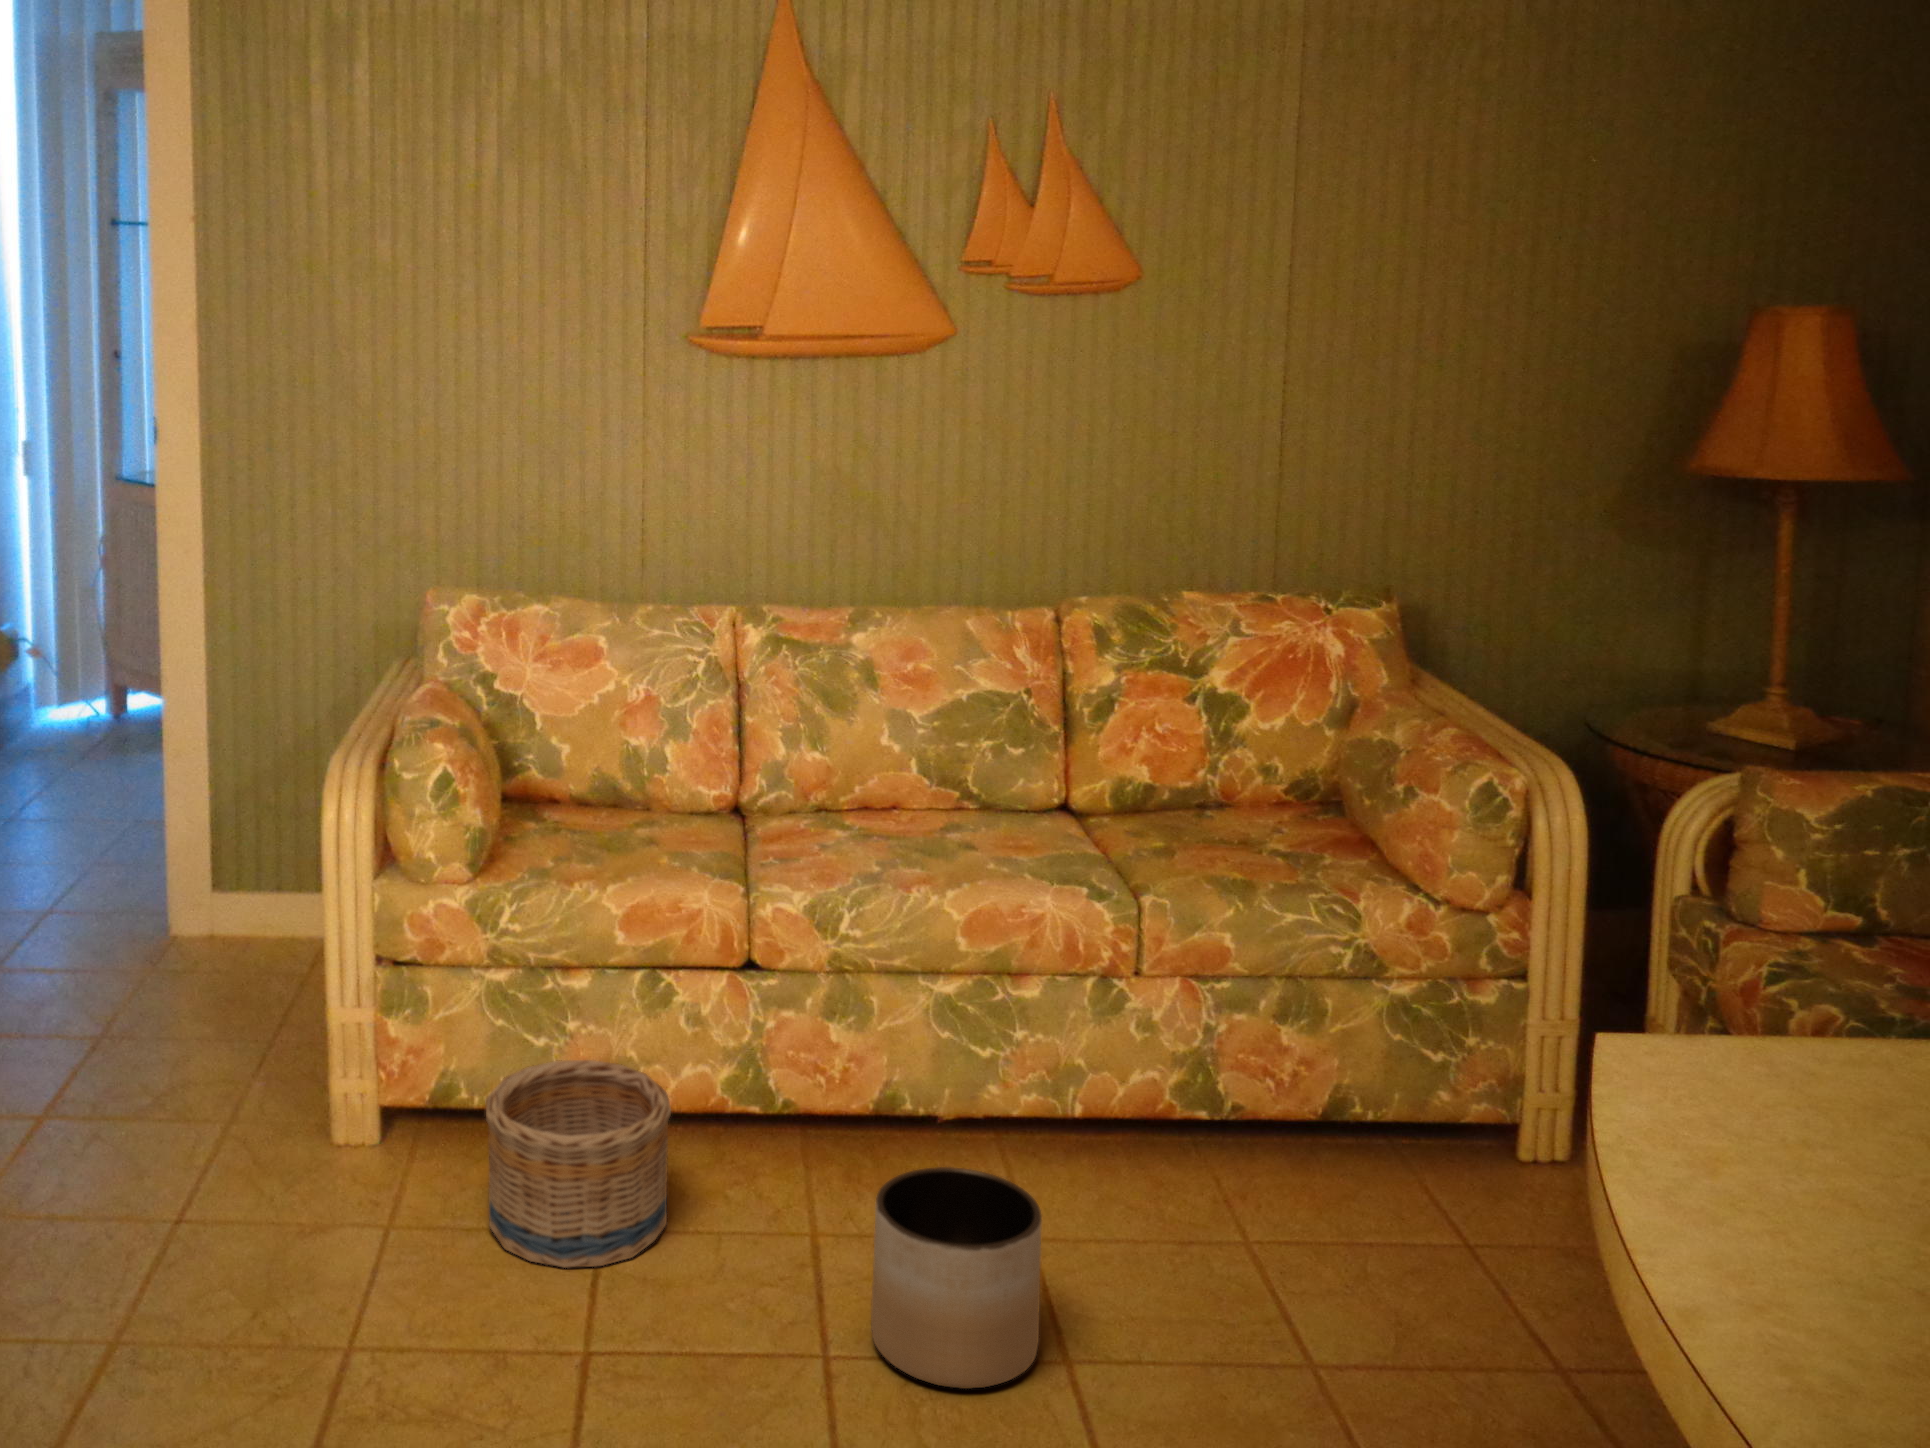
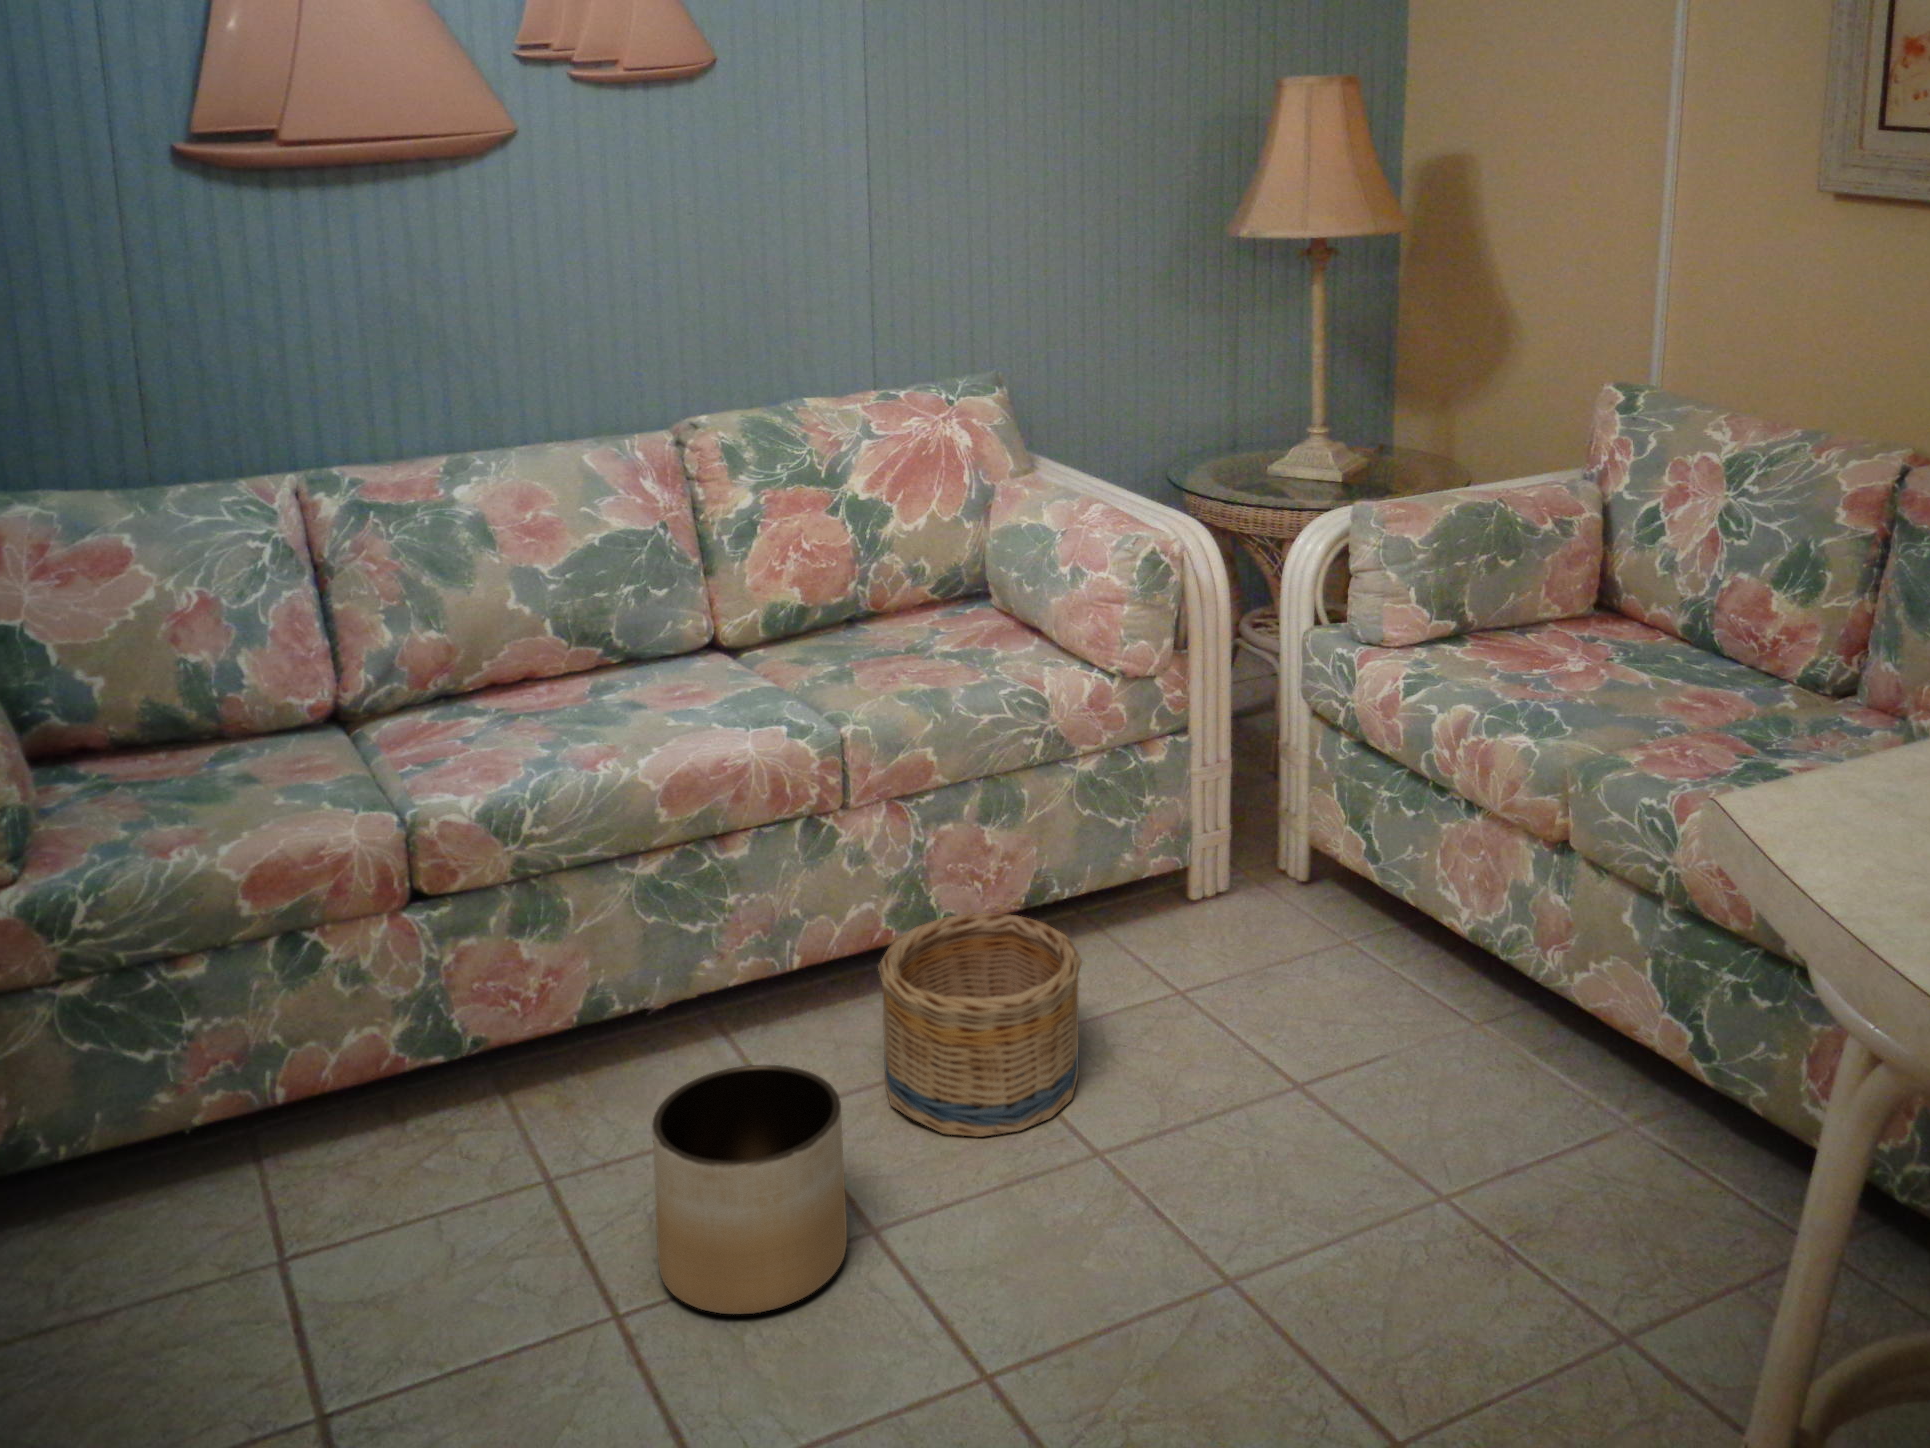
basket: present [485,1060,671,1268] -> present [878,913,1082,1137]

